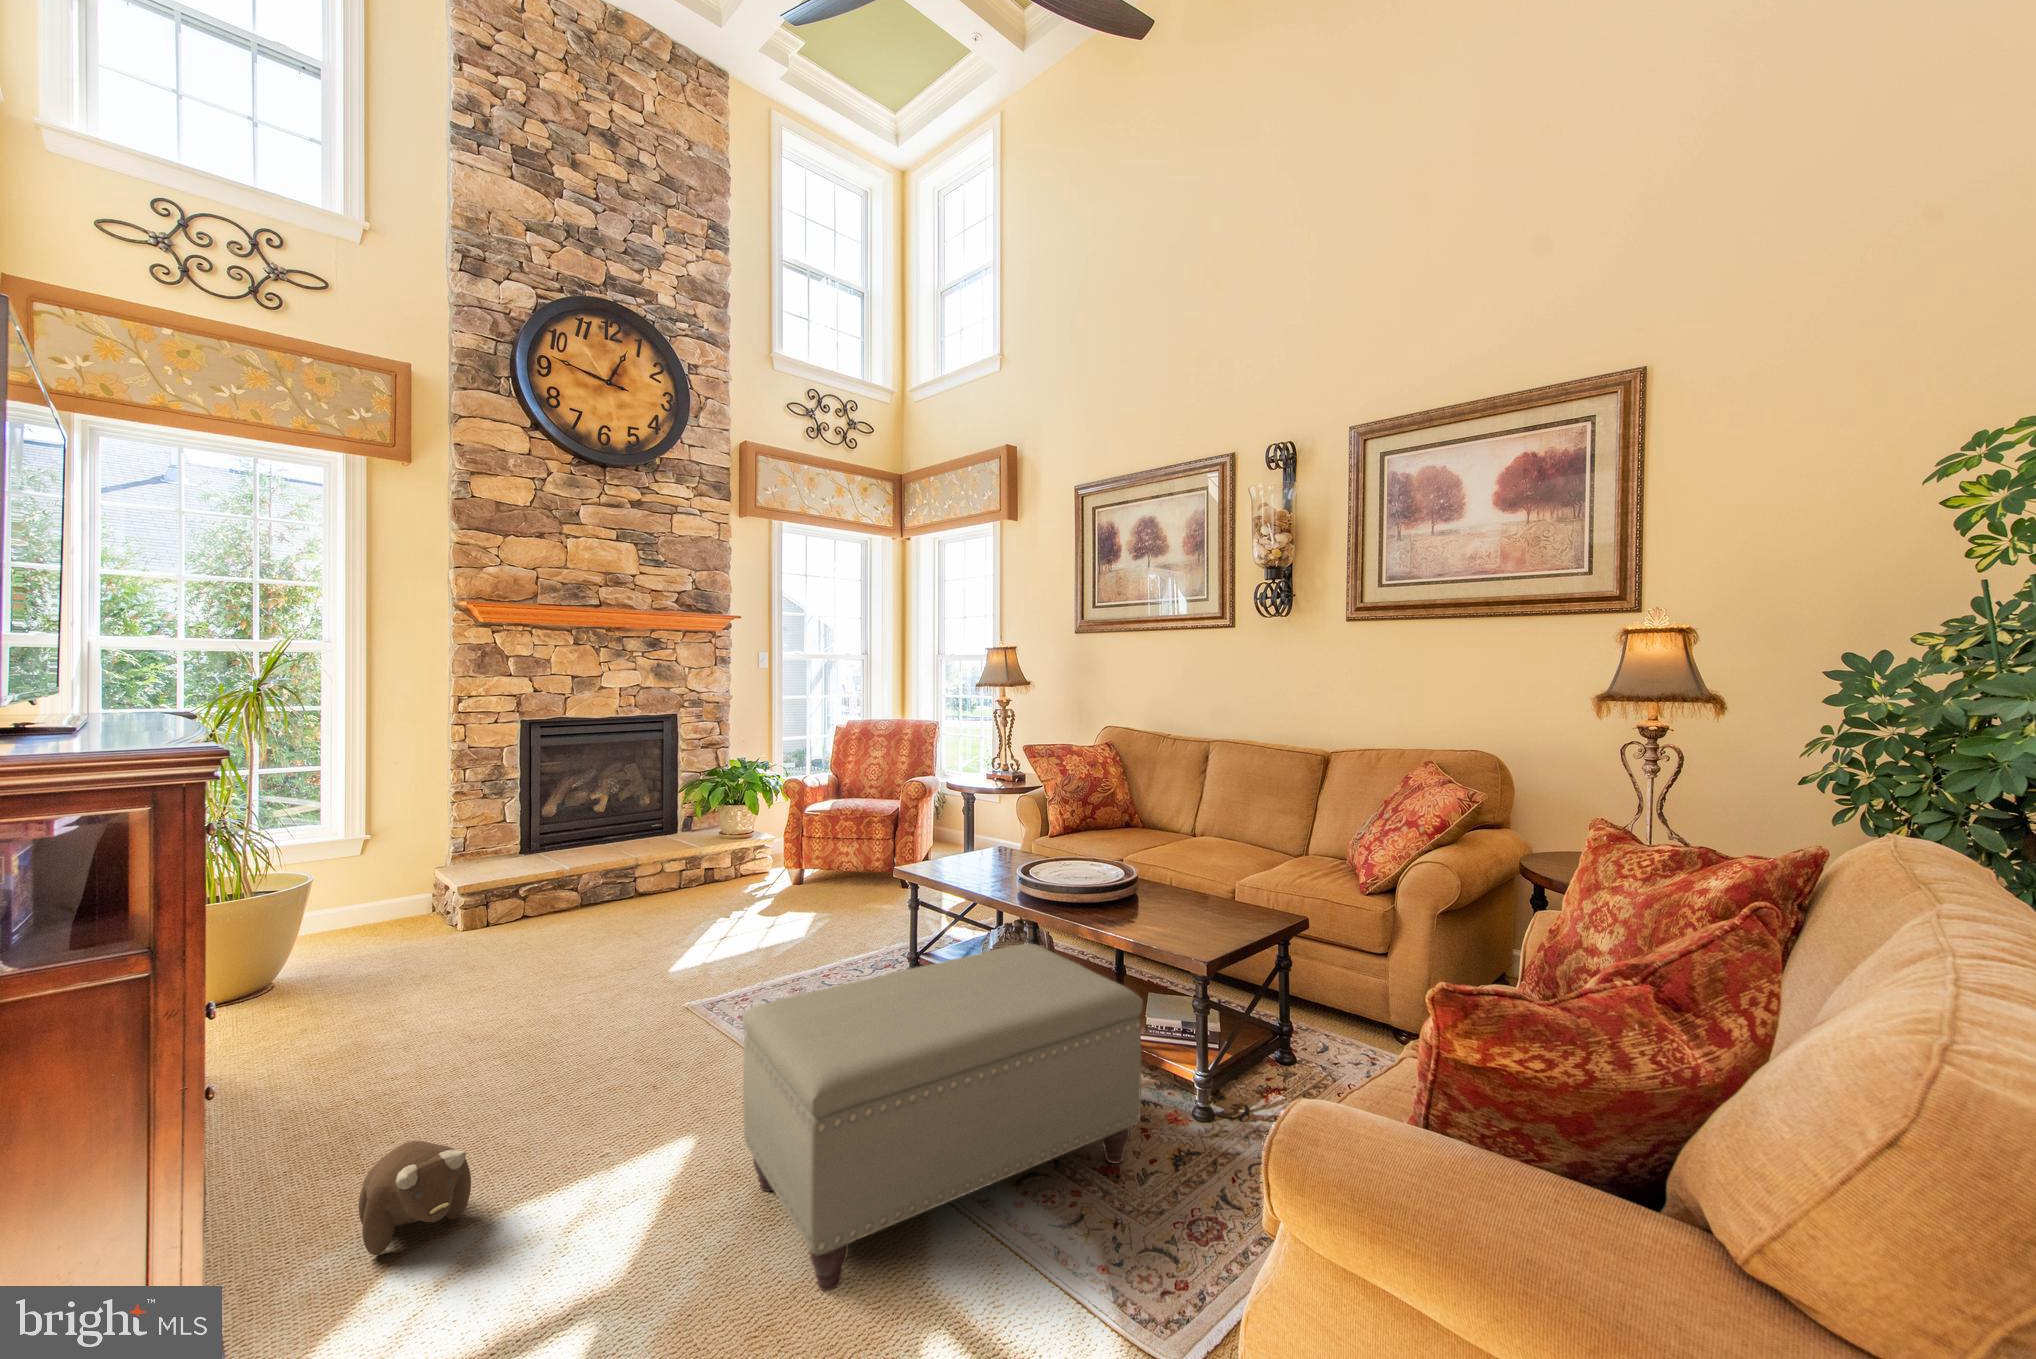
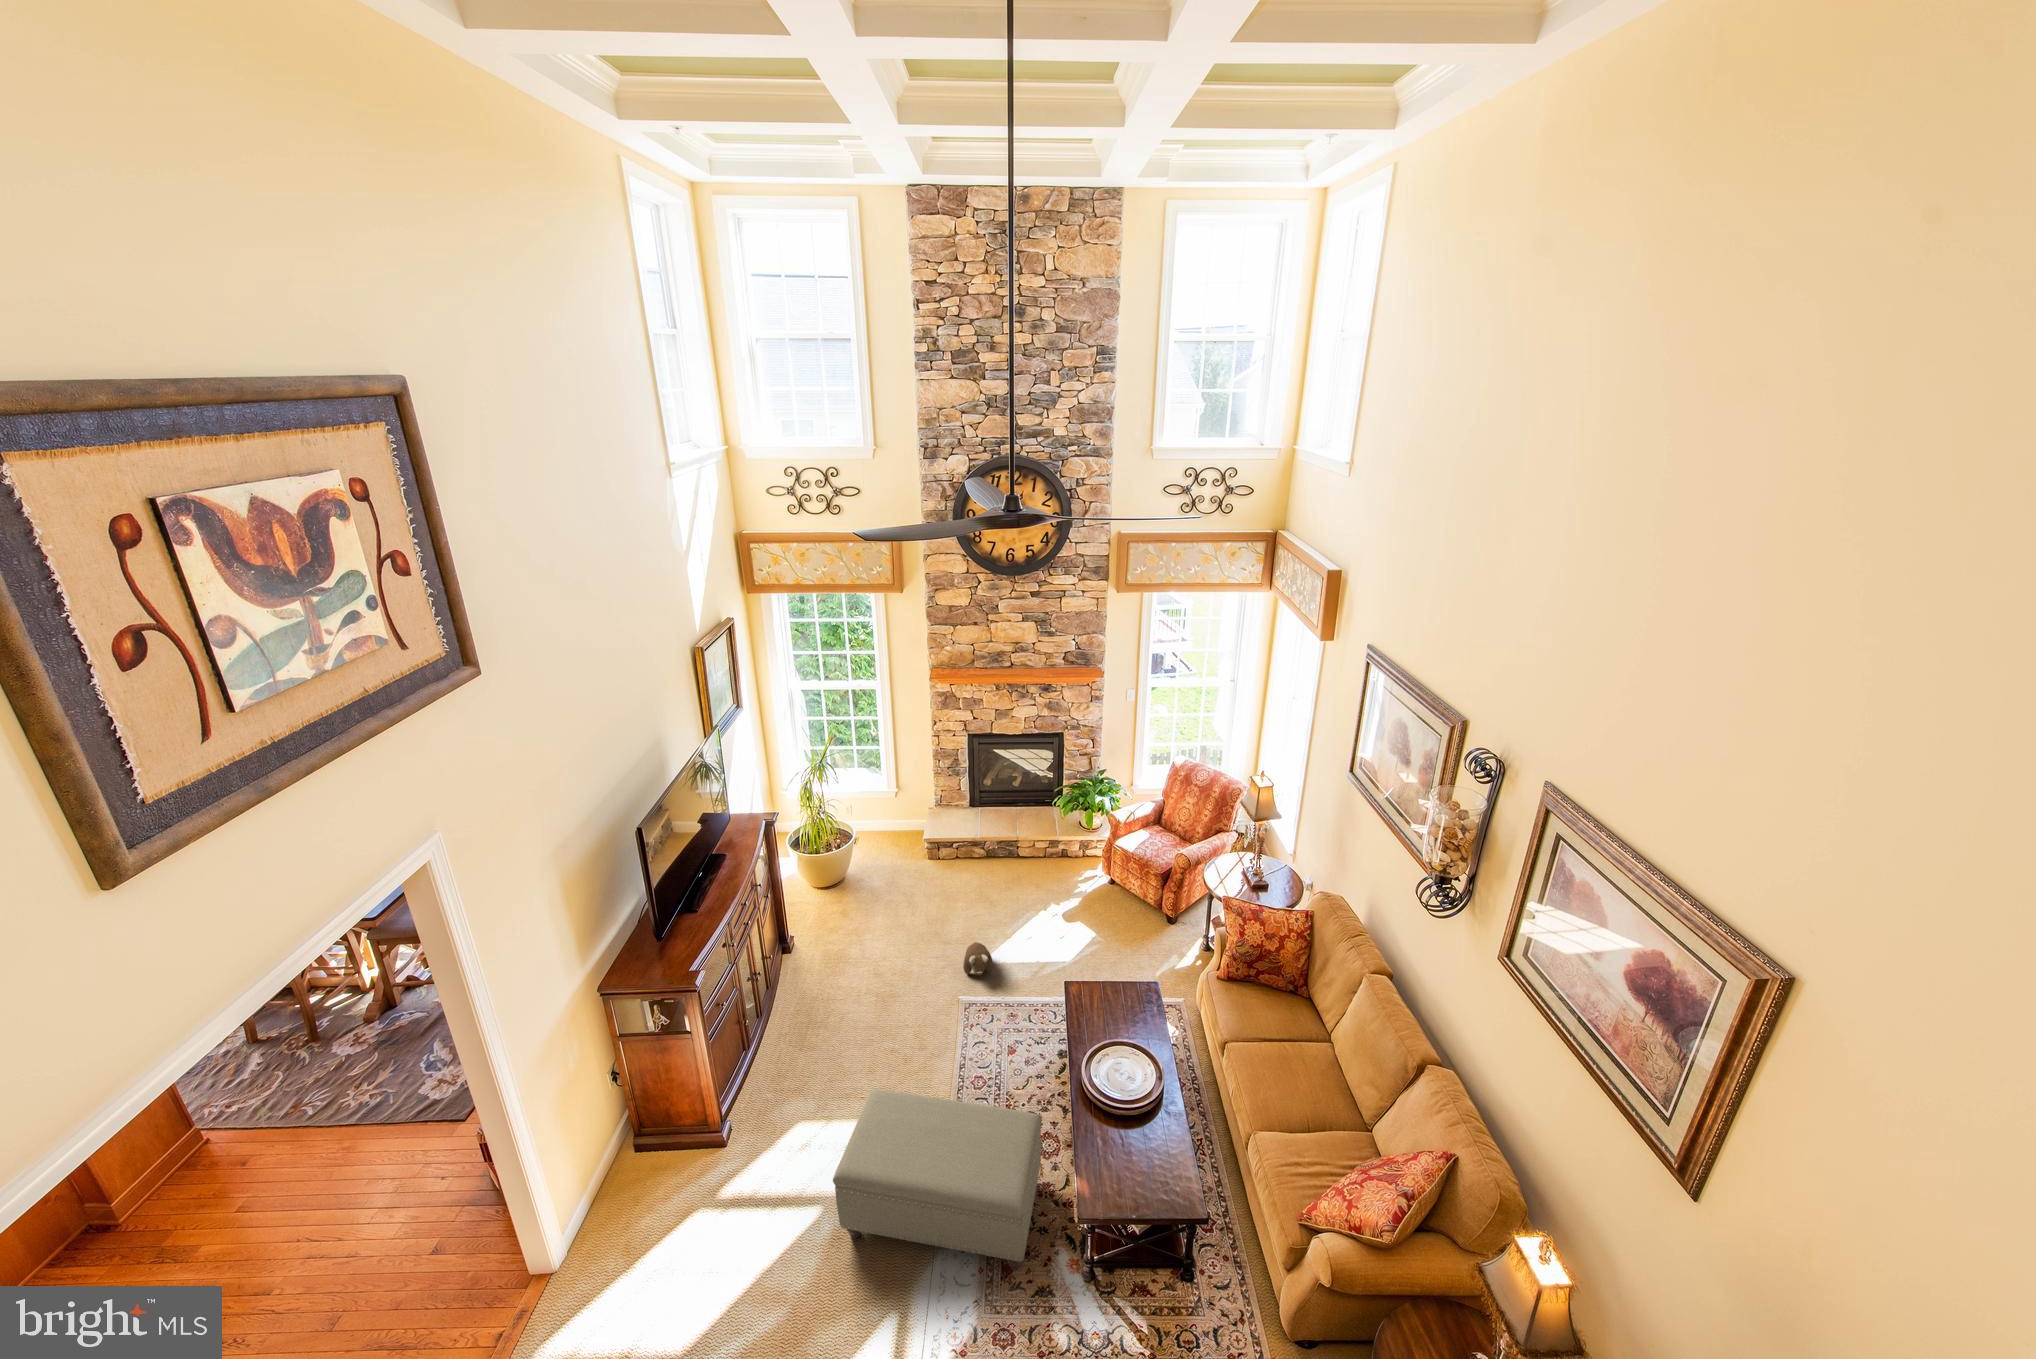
plush toy: present [359,1141,471,1255] -> present [963,942,993,975]

